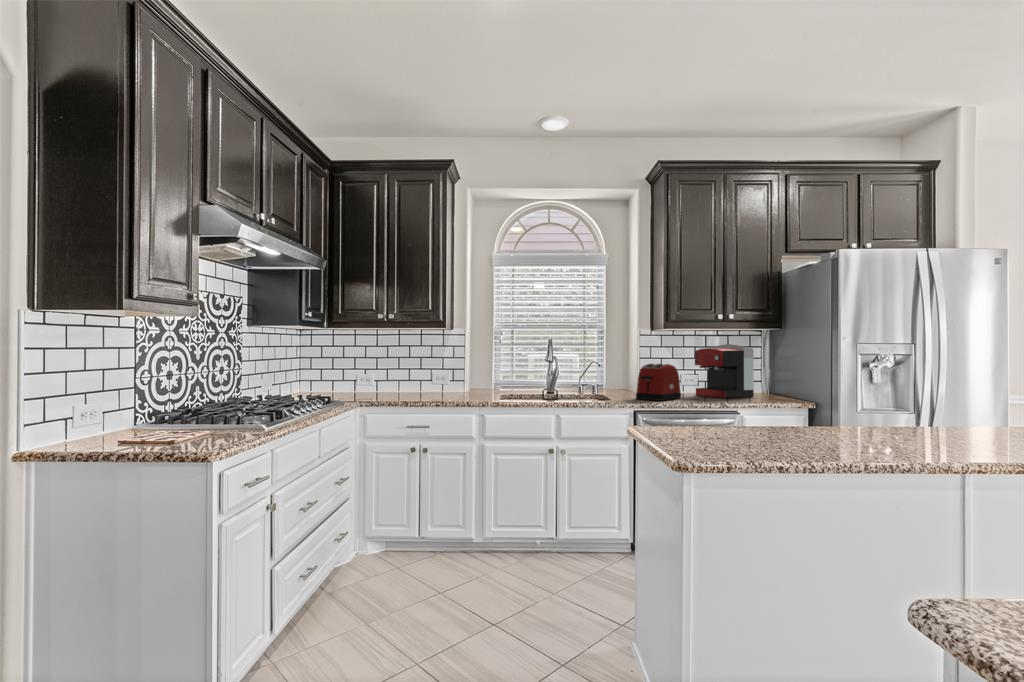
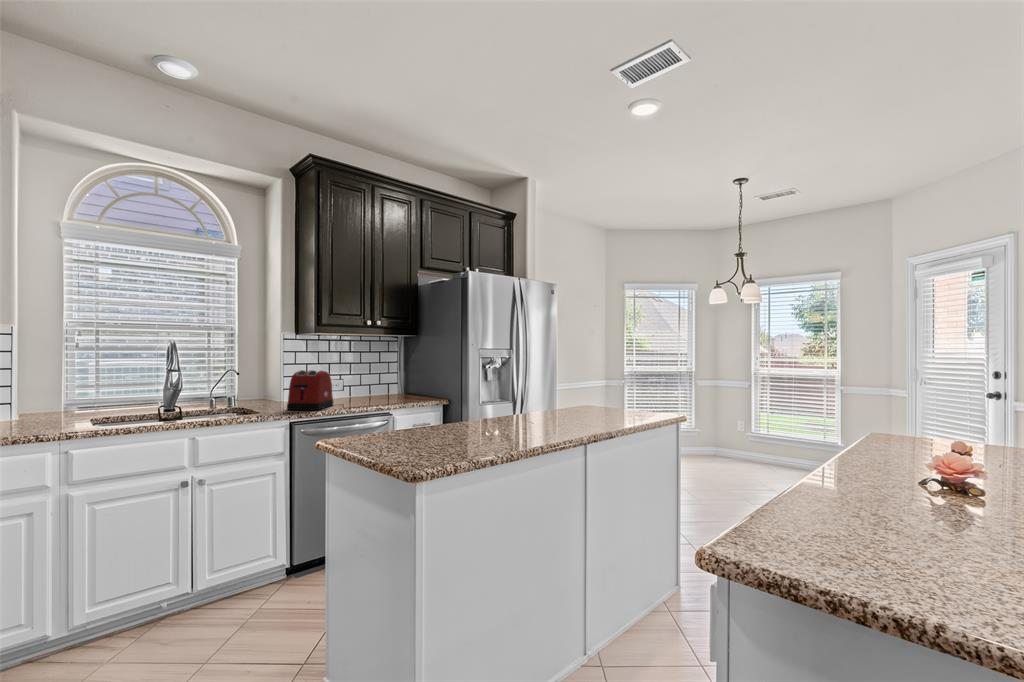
coffee maker: present [695,344,754,398] -> none [343,349,396,402]

